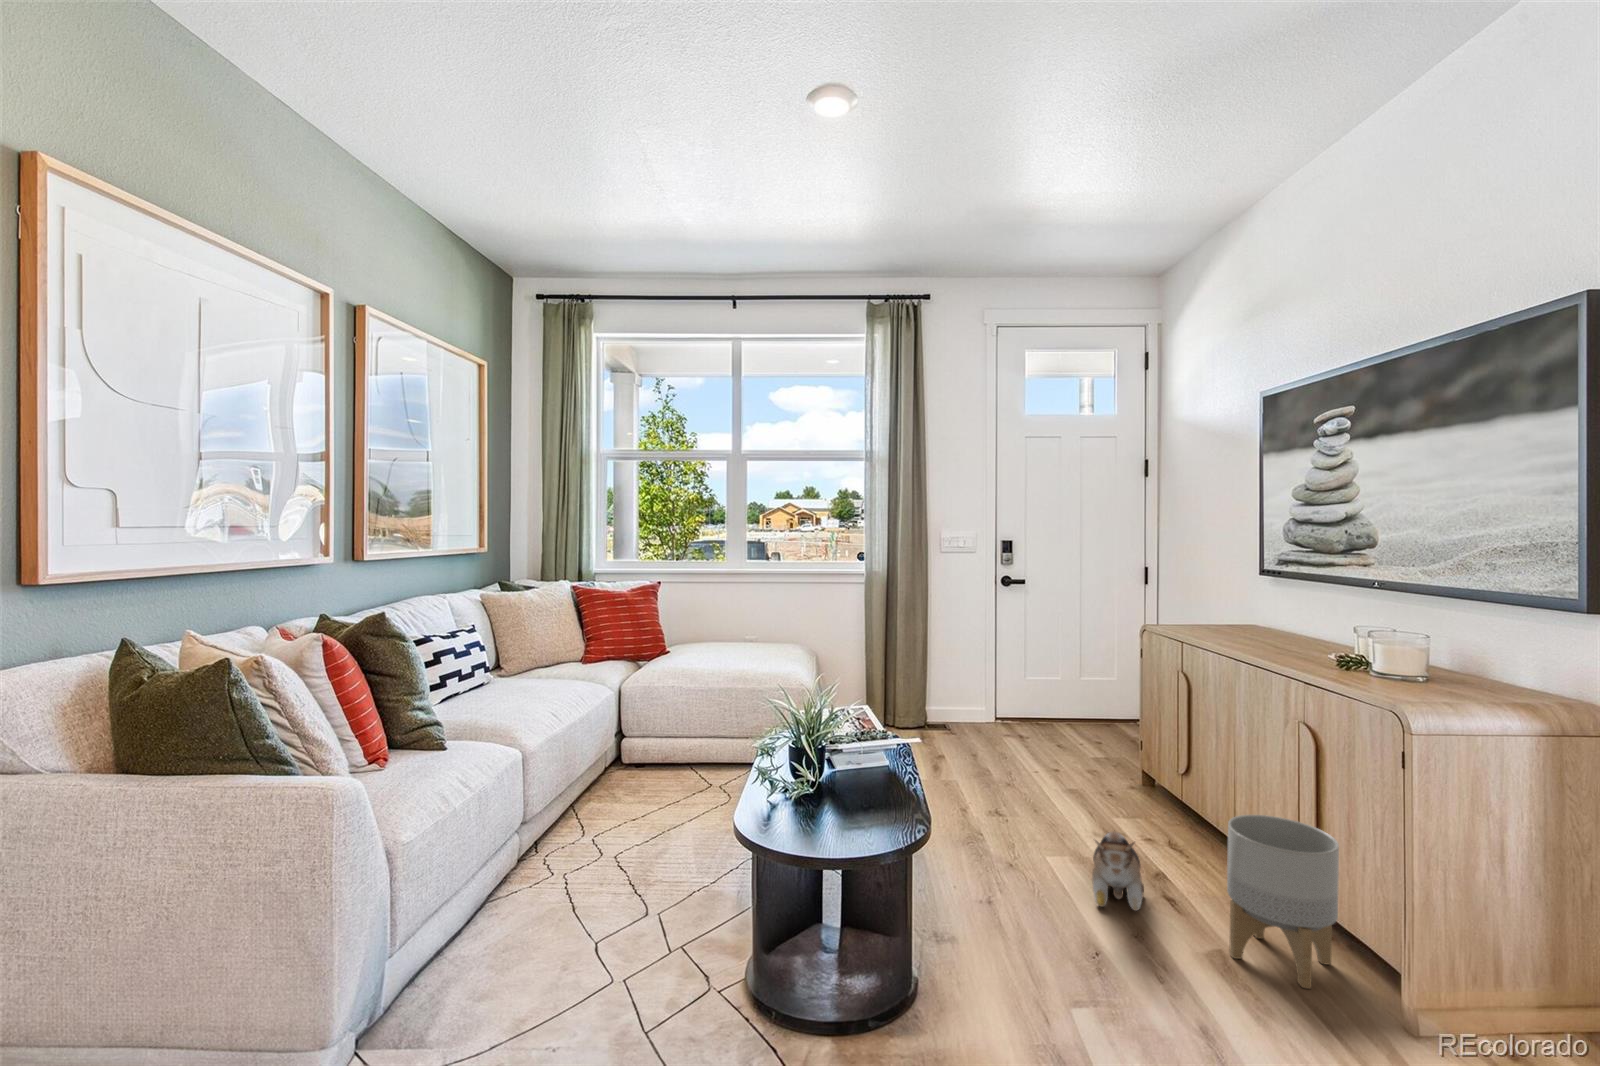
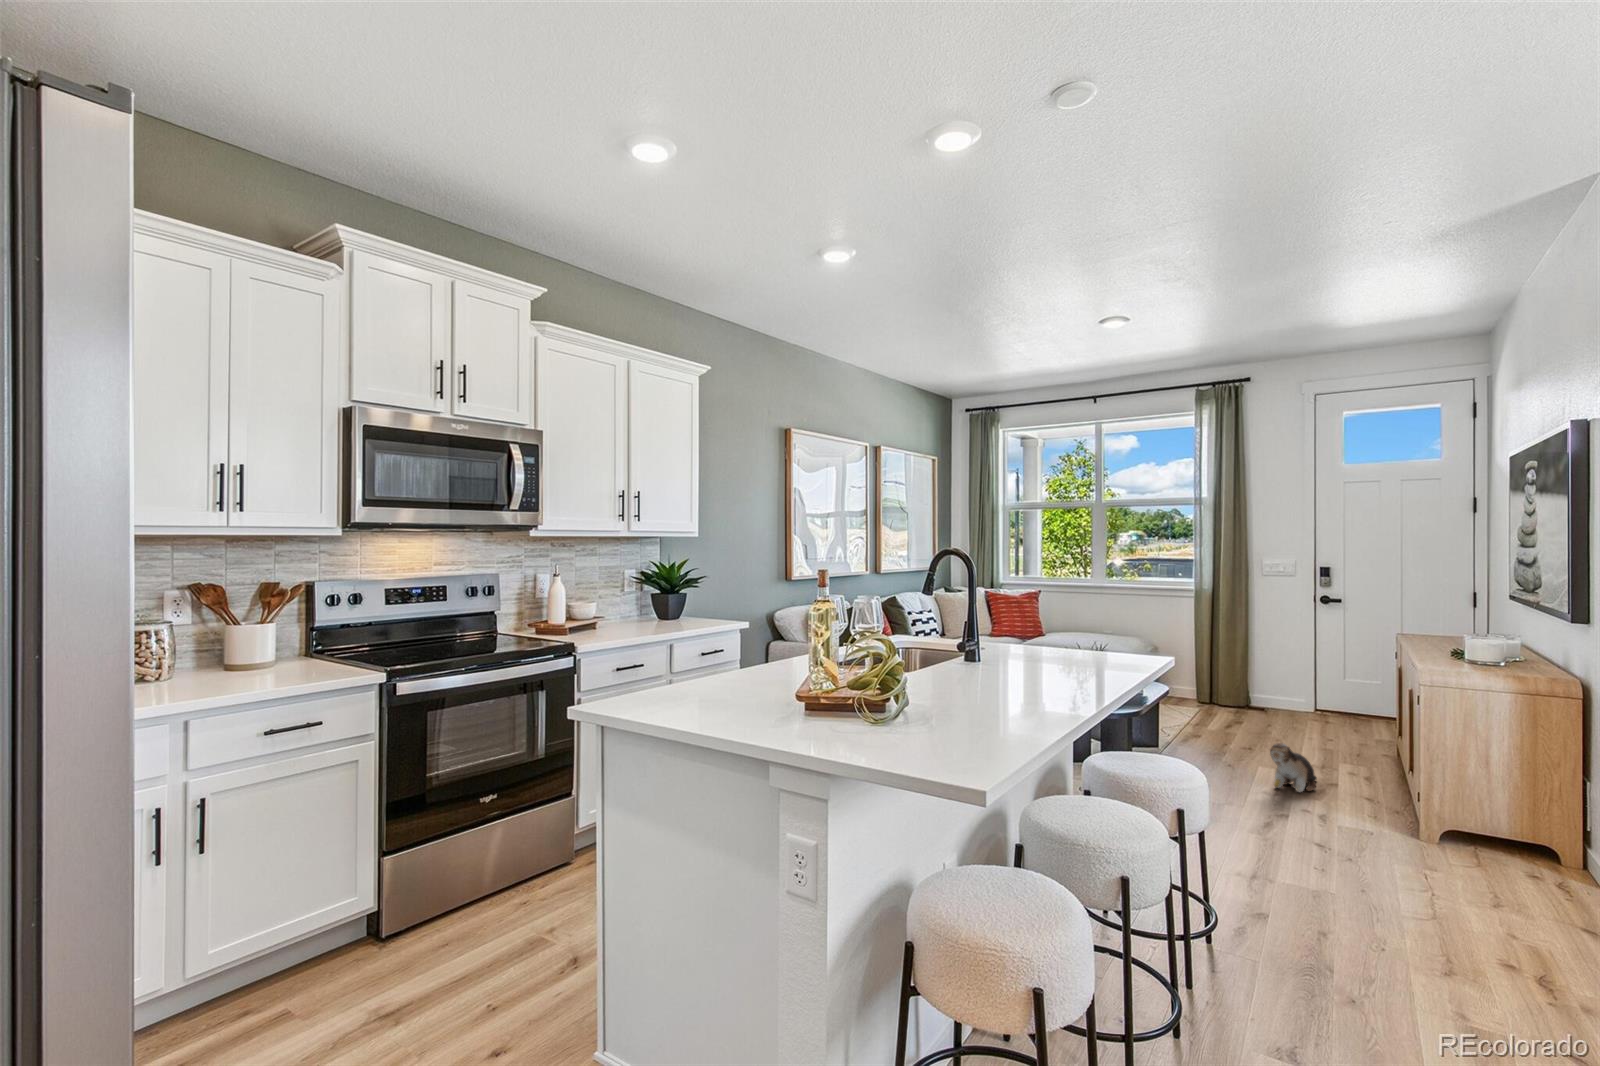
planter: present [1227,815,1339,989] -> none [1341,739,1410,830]

